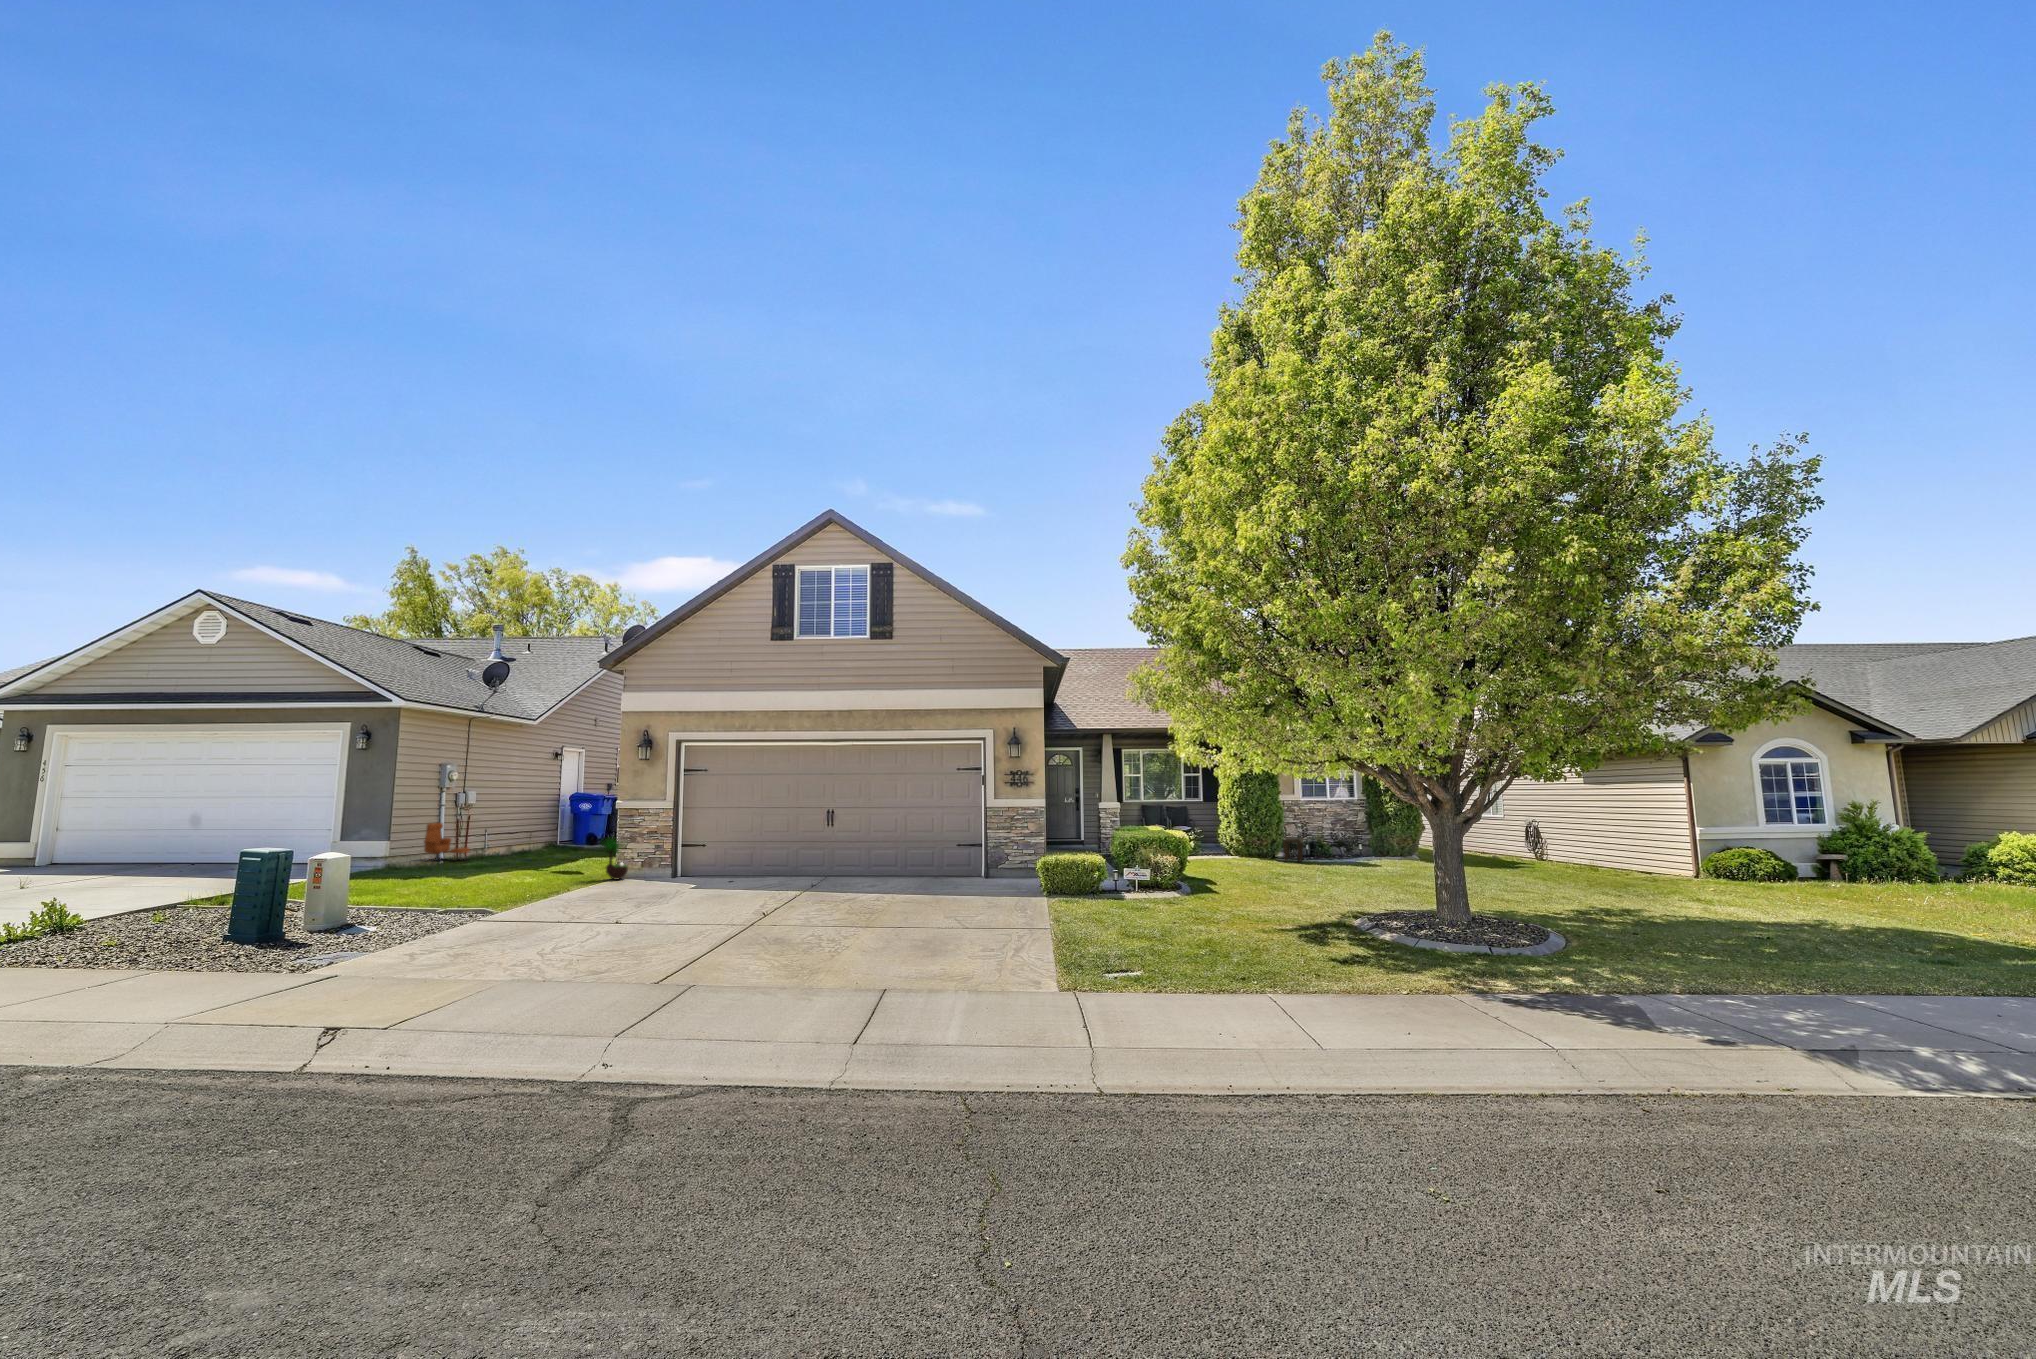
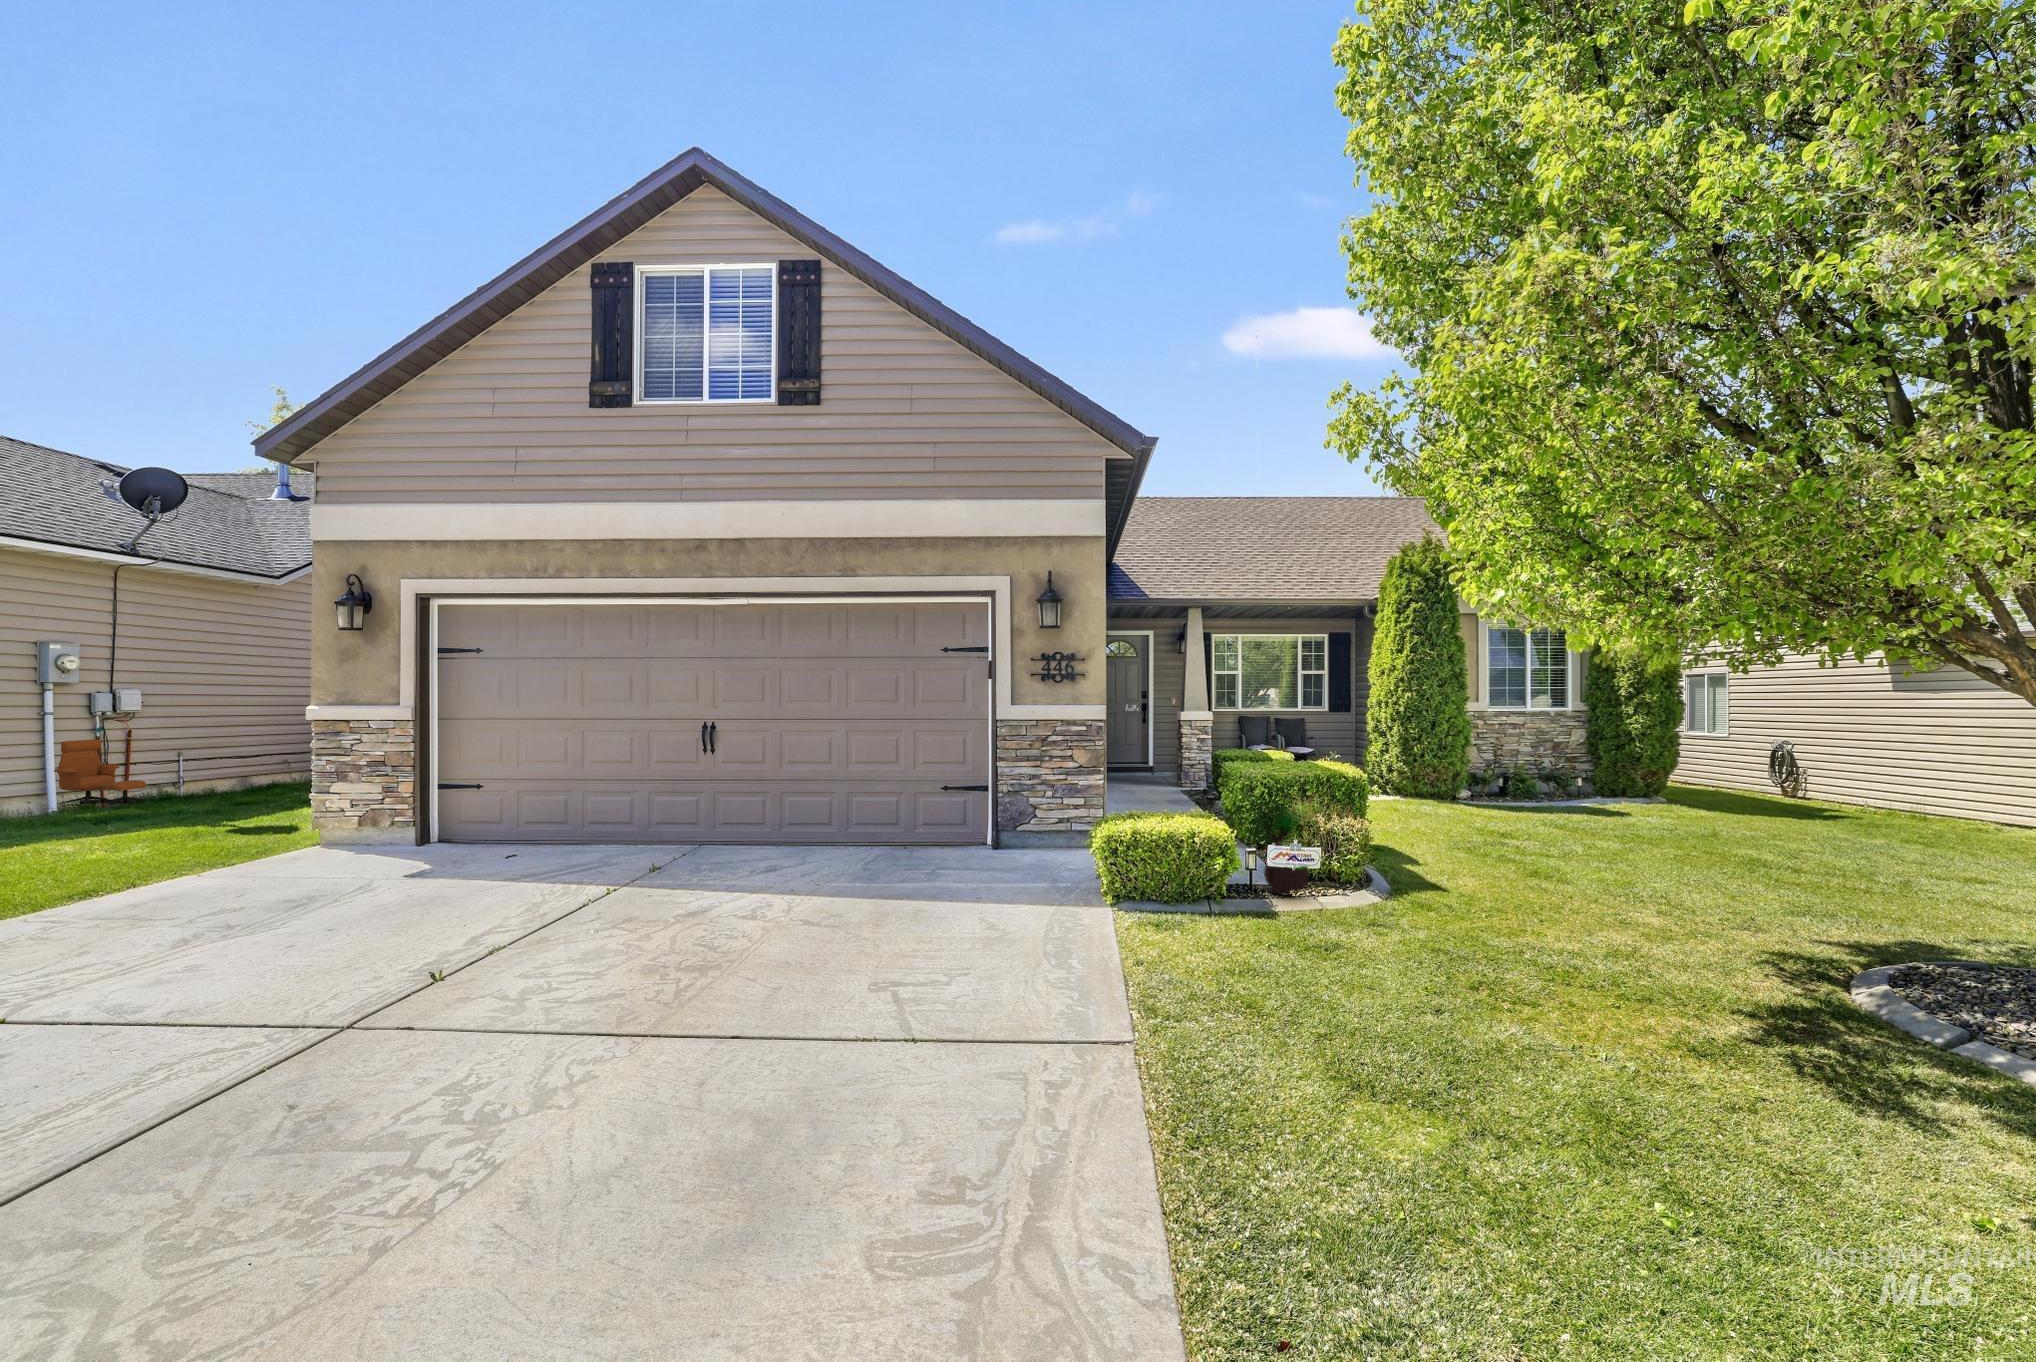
bench: present [1283,837,1304,862] -> none [1473,769,1510,811]
potted tree: present [600,838,628,879] -> present [1249,803,1309,896]

